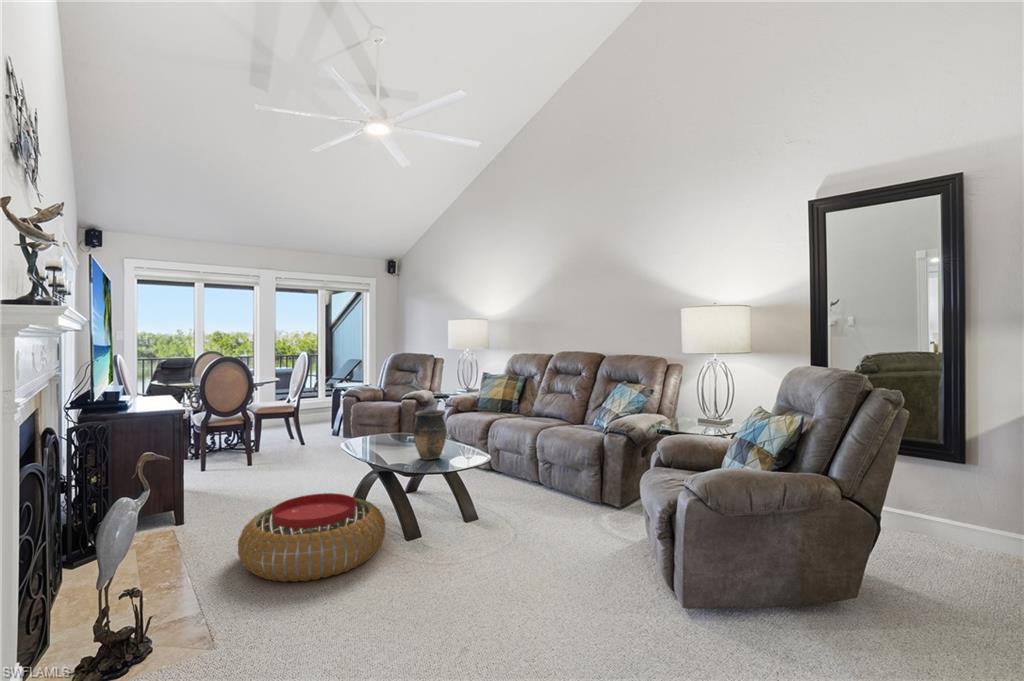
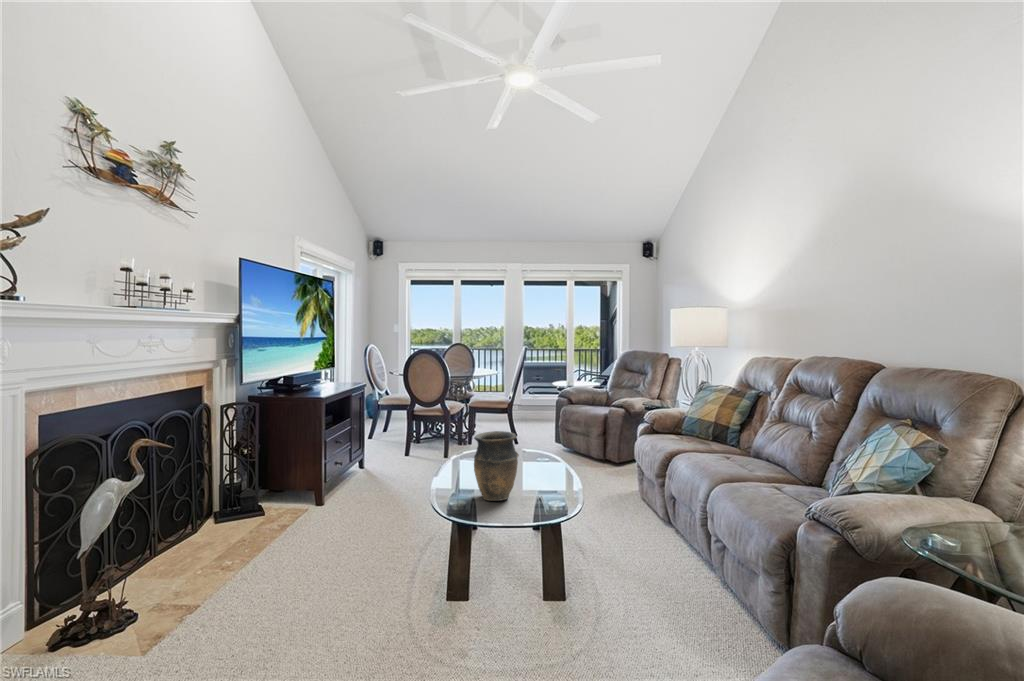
pouf: present [238,493,386,582] -> none [244,514,416,624]

